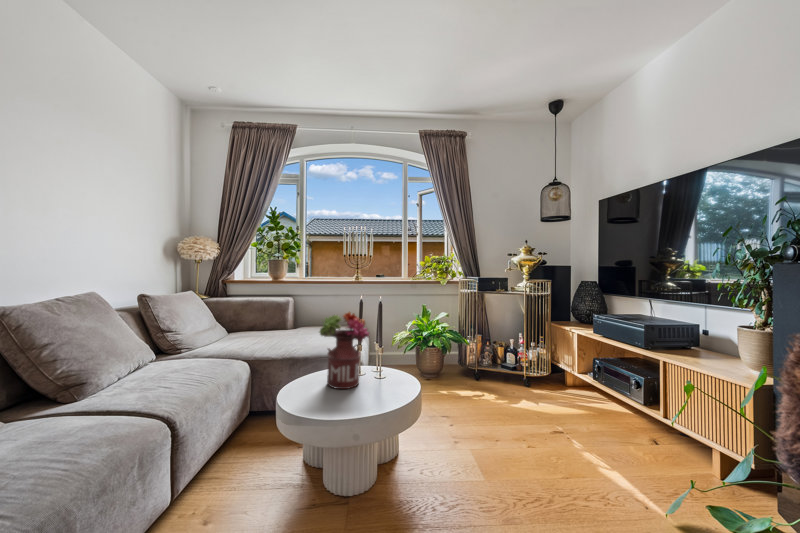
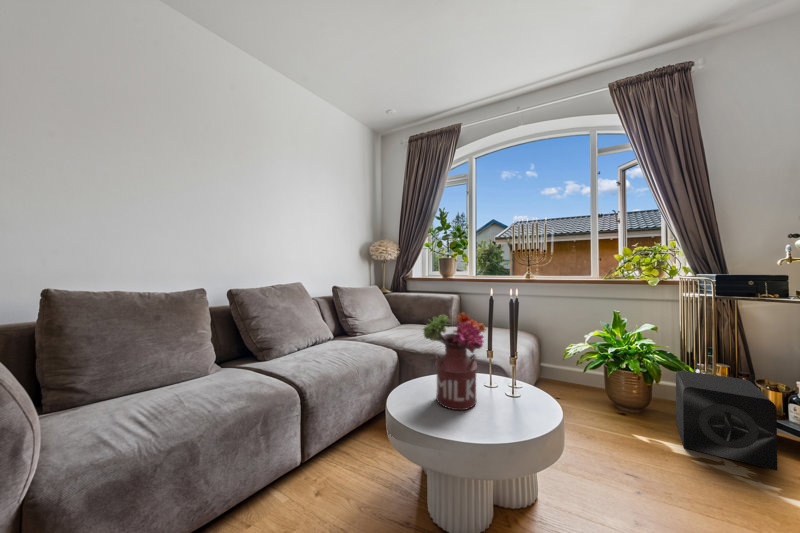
speaker: none [458,342,505,392] -> present [676,371,777,471]

